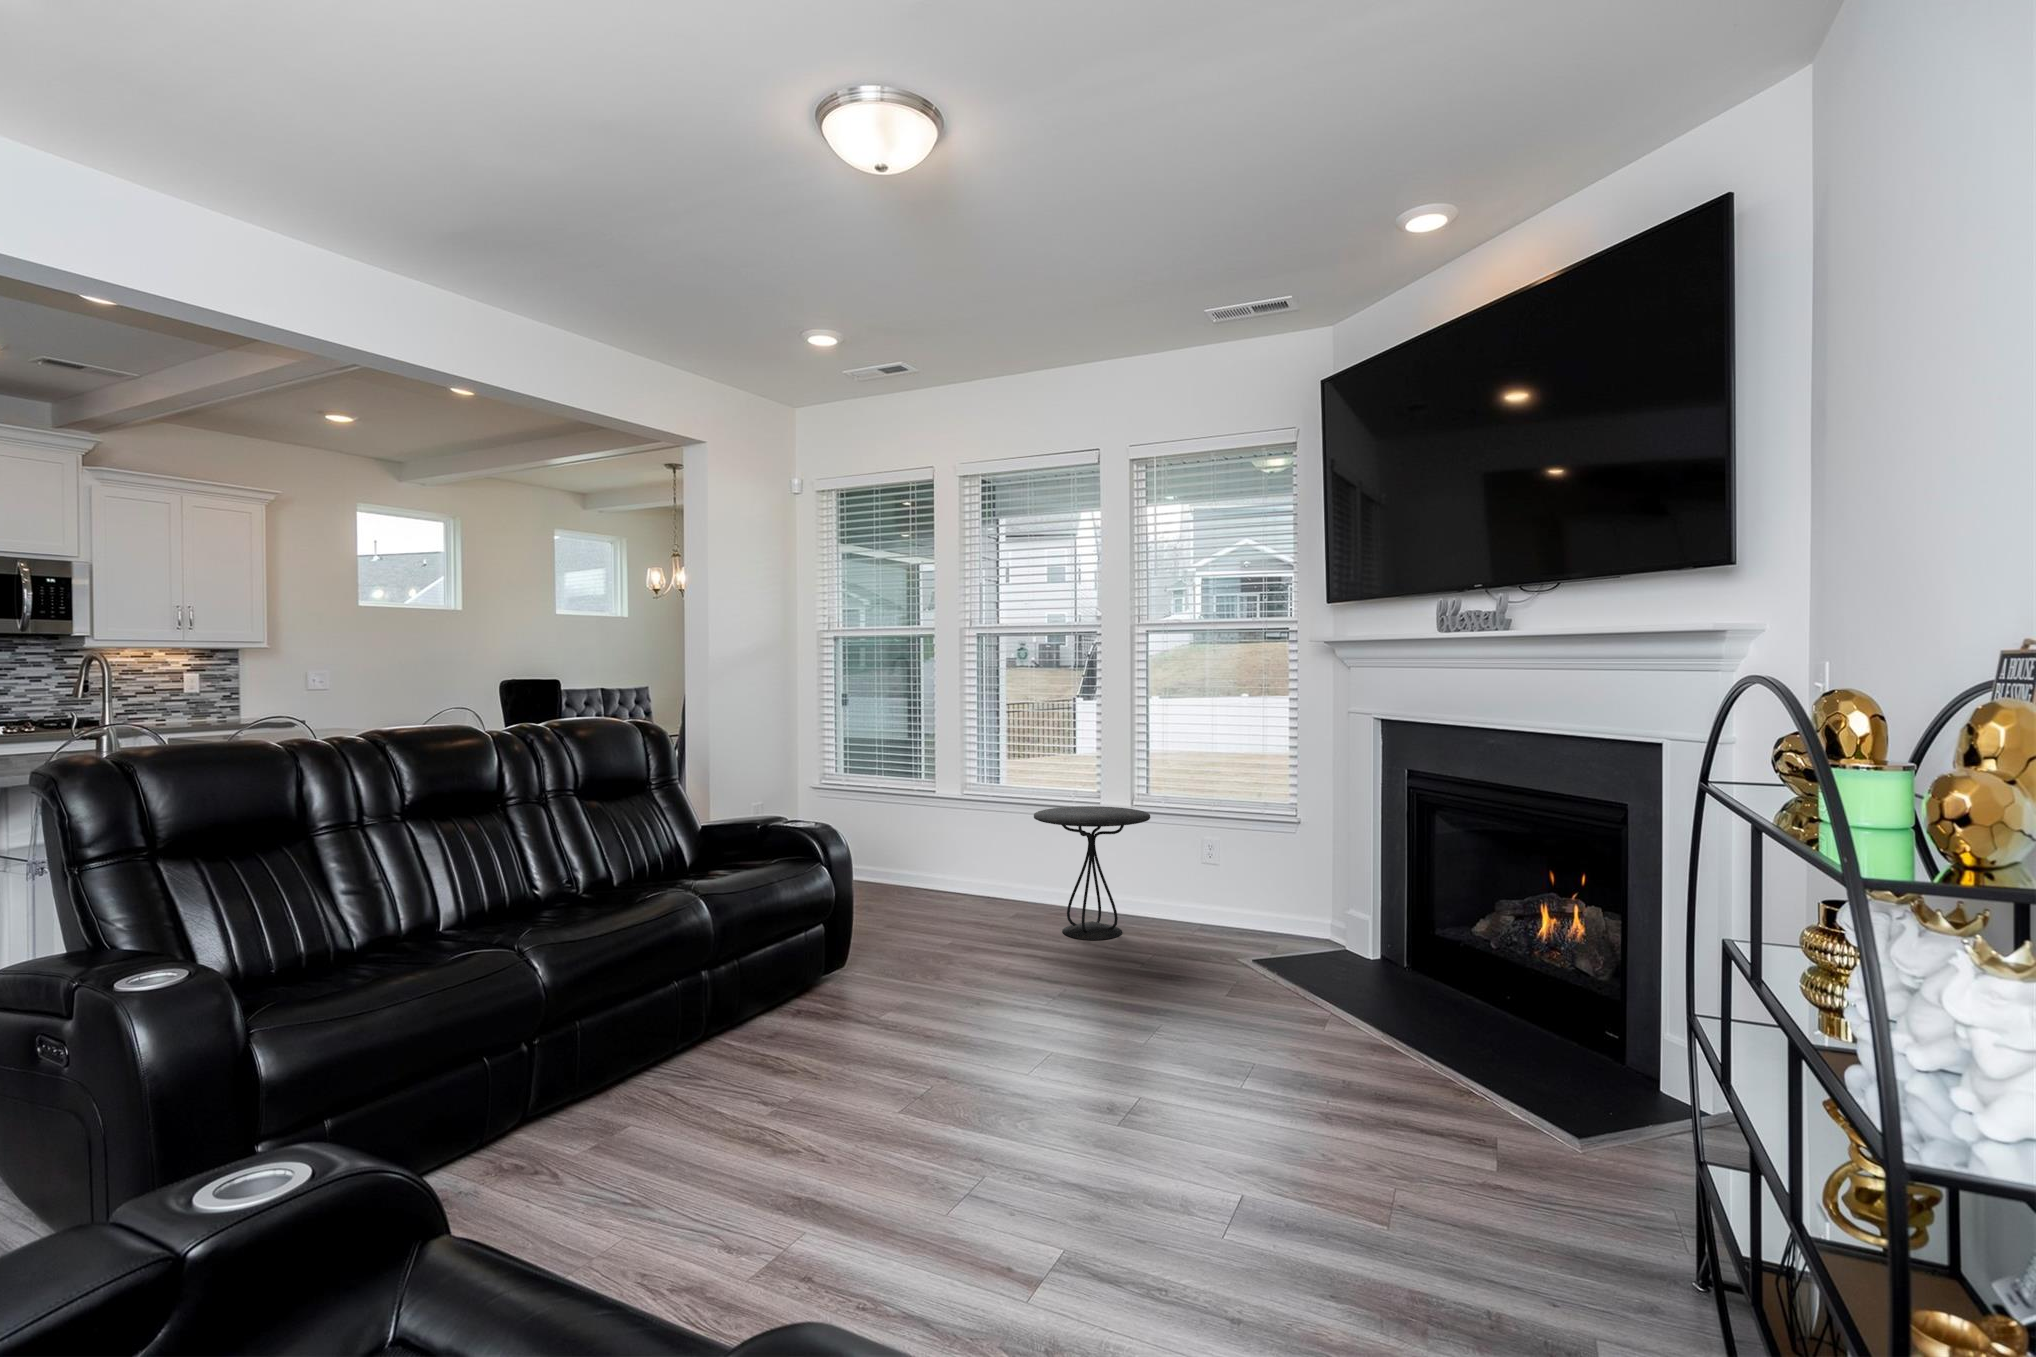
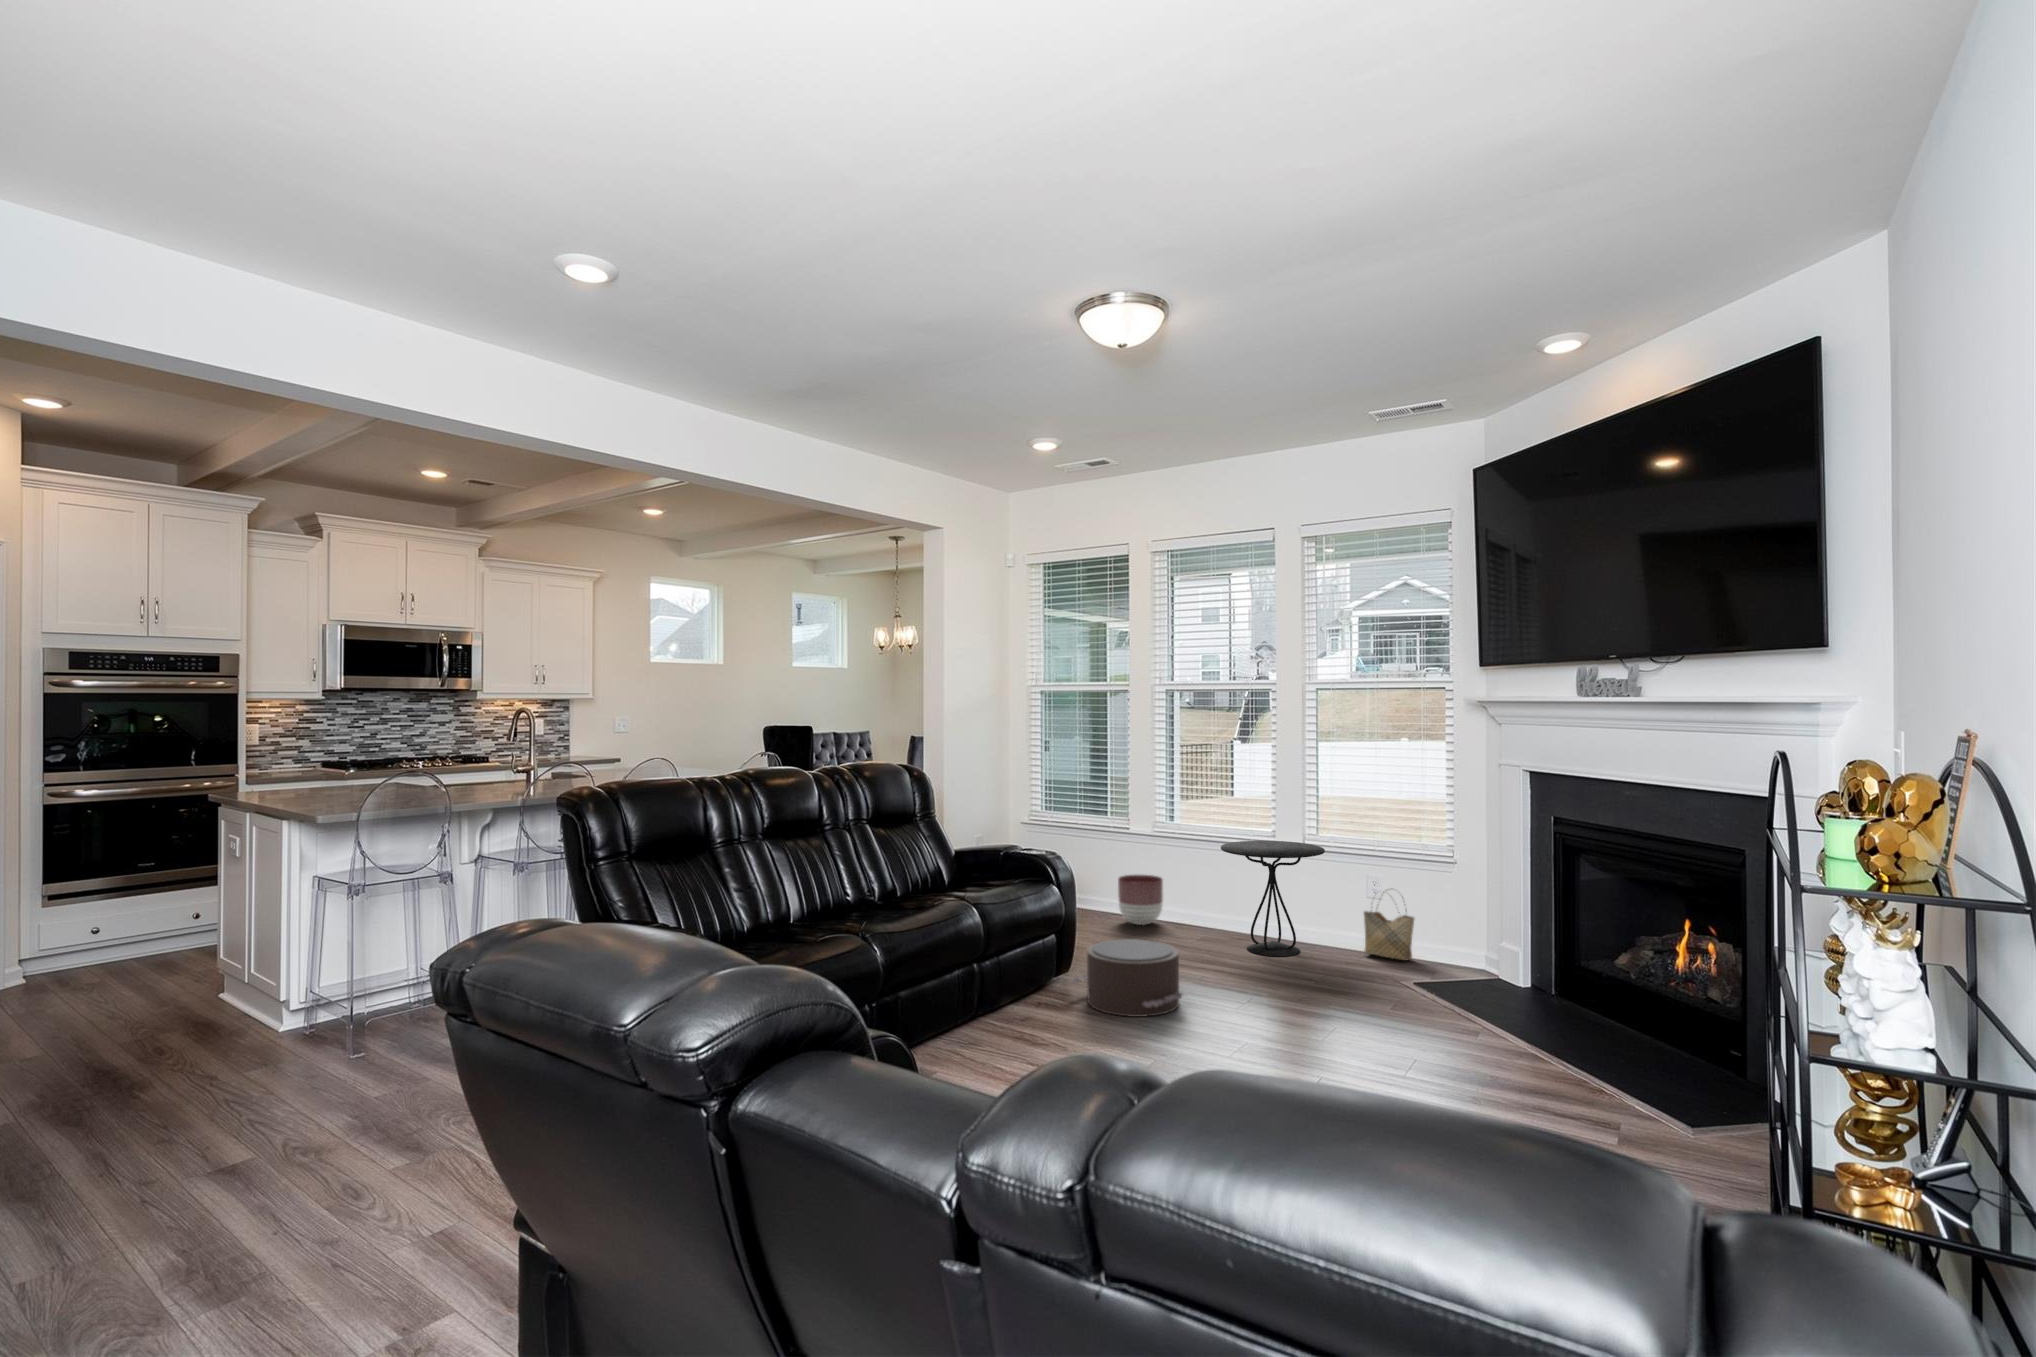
planter: none [918,848,969,906] -> present [1118,875,1163,925]
woven basket: none [1191,857,1248,938] -> present [1364,892,1414,960]
pouf: none [841,932,987,1033] -> present [1070,939,1183,1017]

